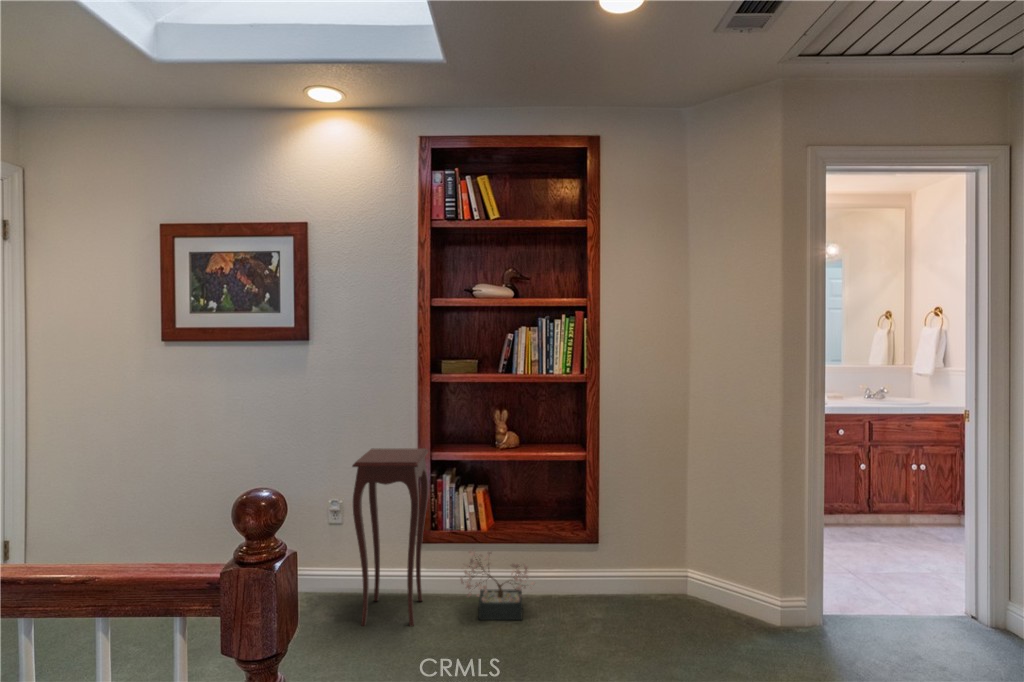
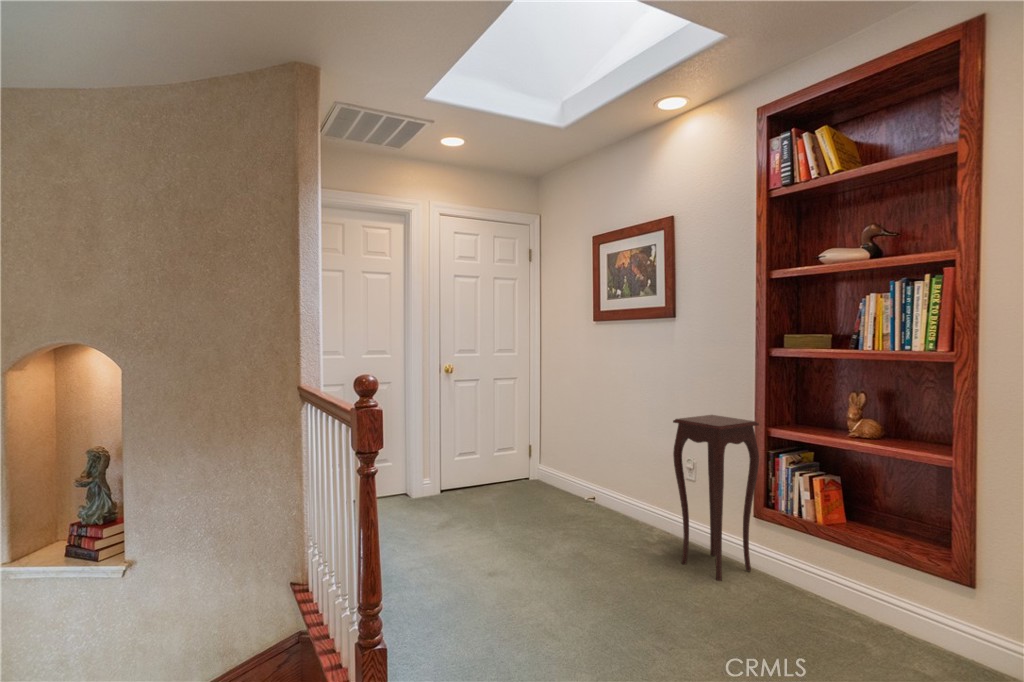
decorative plant: present [461,550,534,620] -> none [766,532,859,626]

